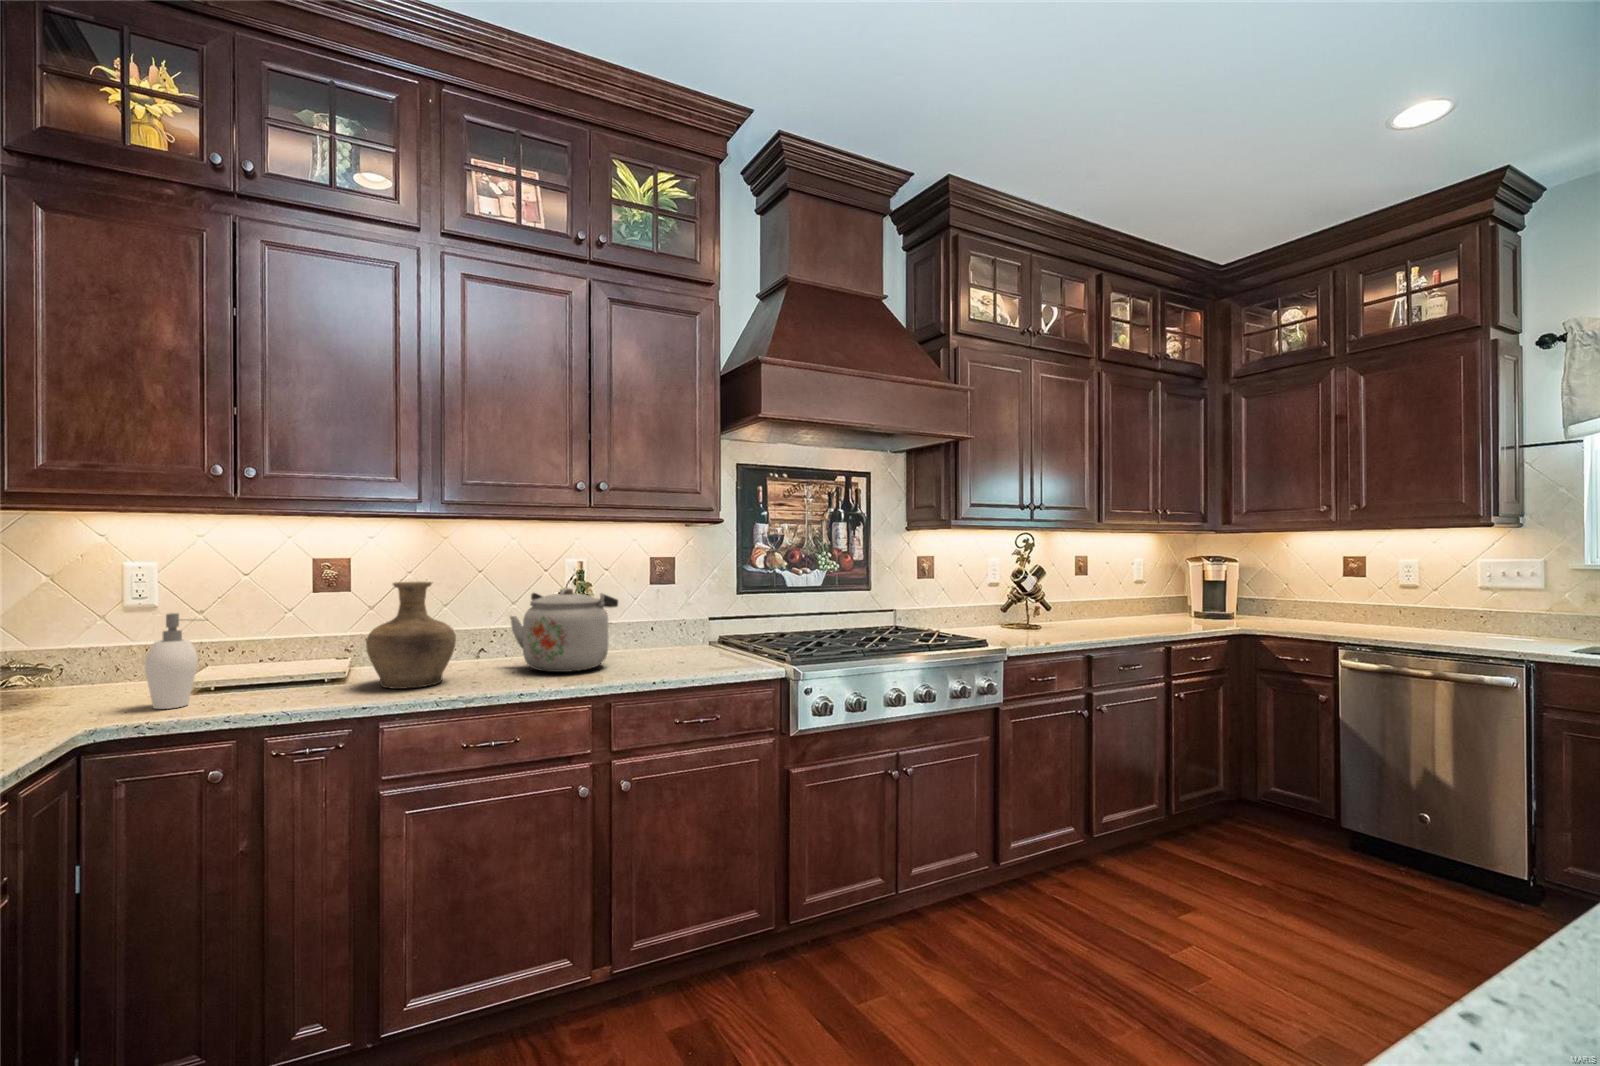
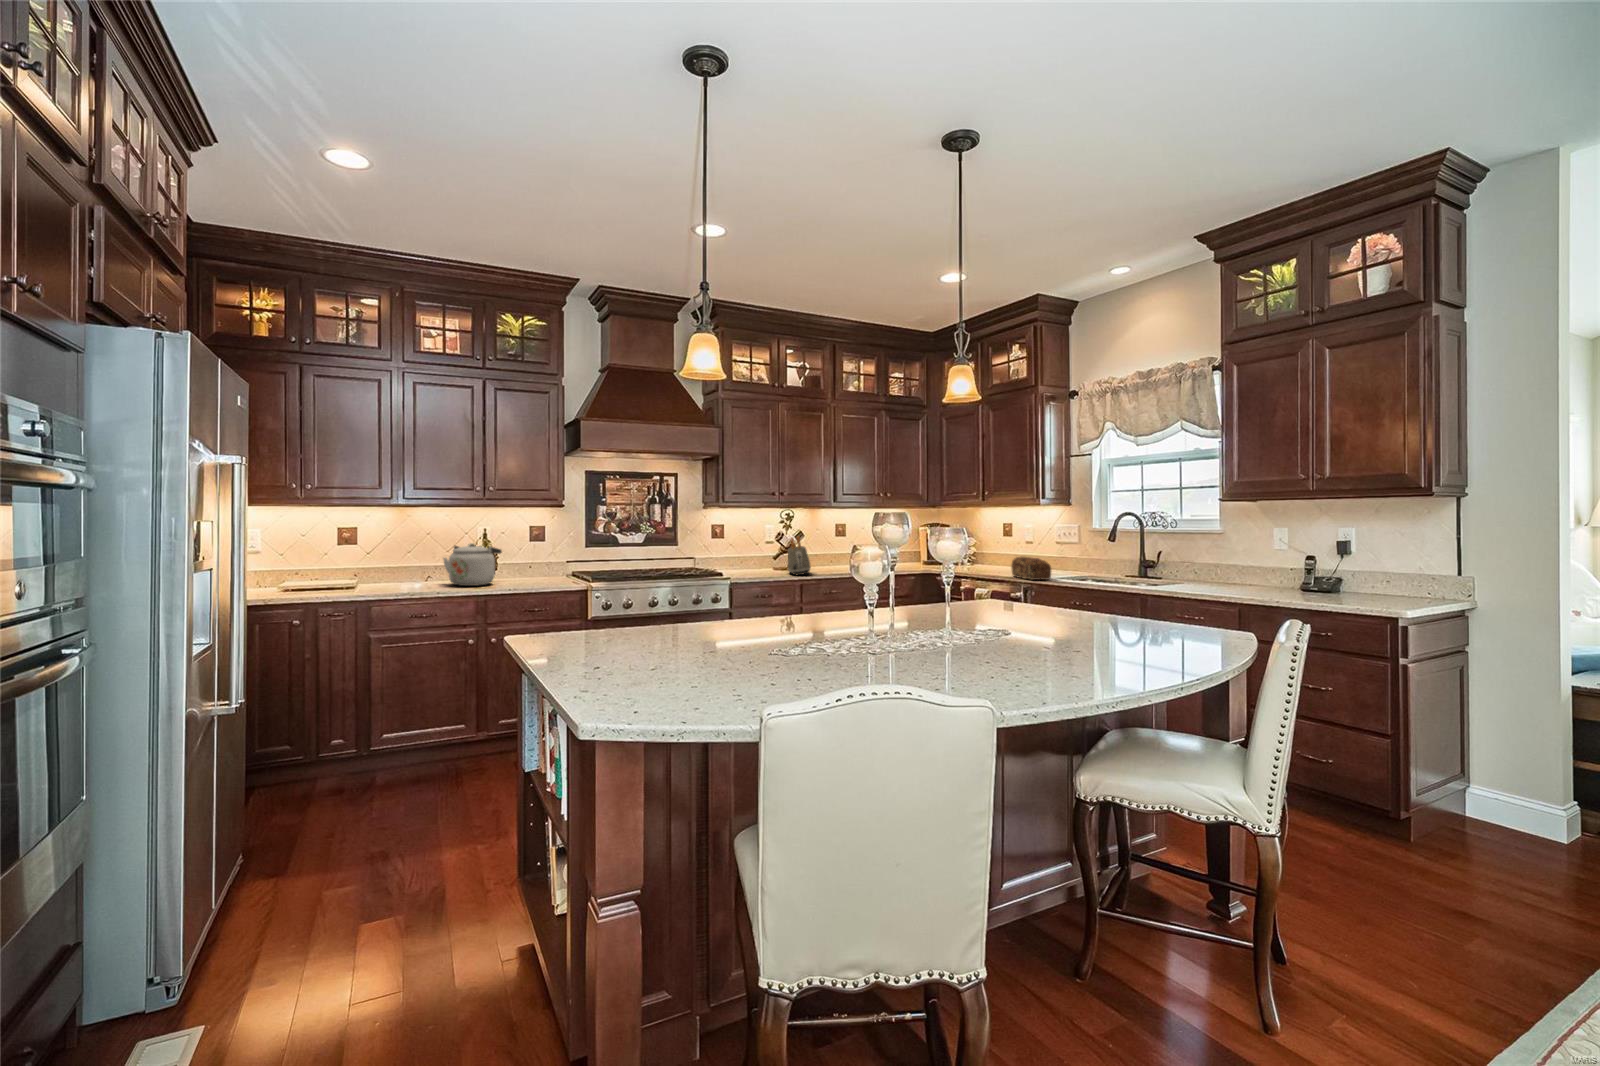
toaster: none [1047,571,1103,636] -> present [788,536,811,575]
vase: present [366,582,456,689] -> none [368,539,413,591]
bread loaf: none [1407,601,1503,640] -> present [1011,557,1051,580]
soap dispenser: present [145,613,200,709] -> none [271,553,297,595]

